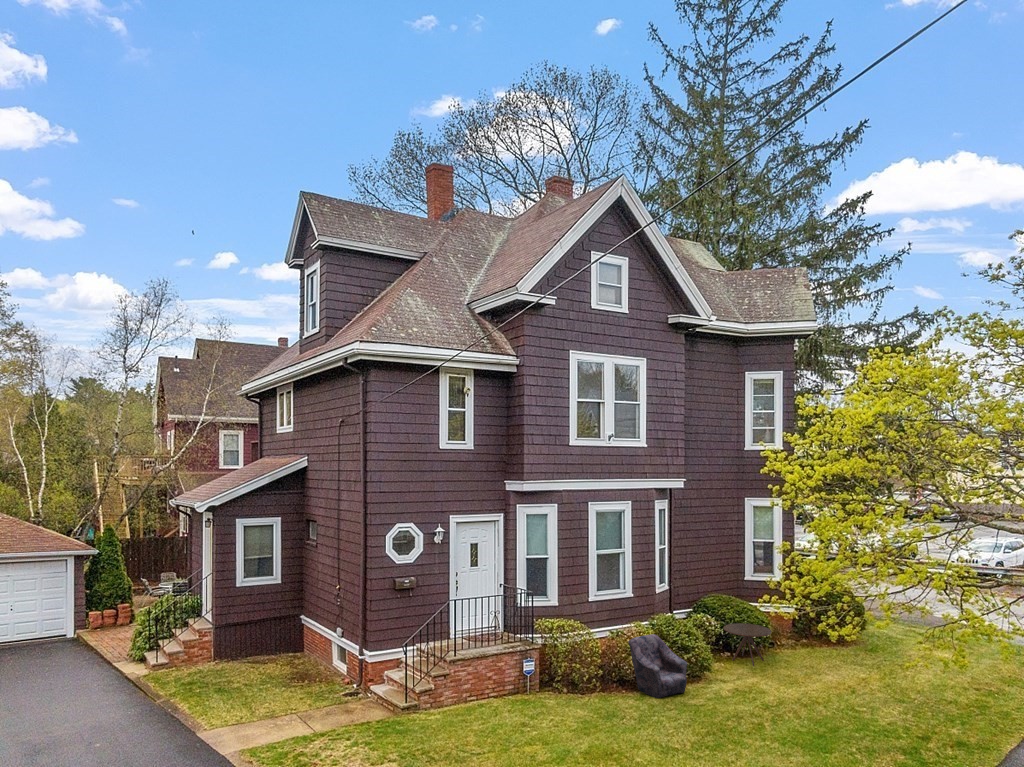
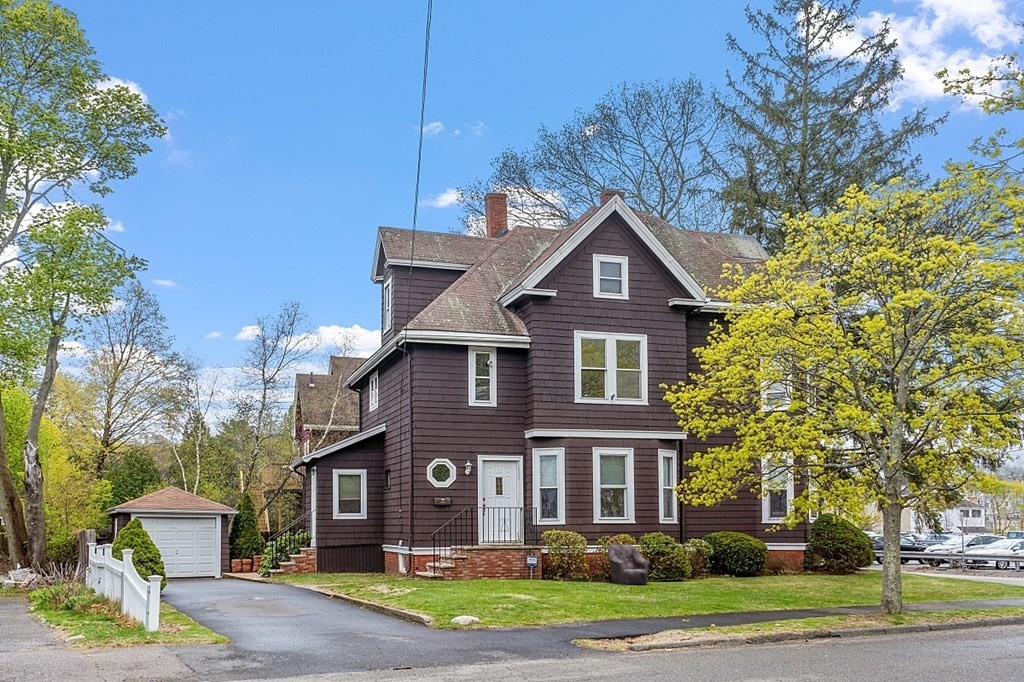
round table: present [724,623,771,666] -> none [709,556,748,585]

